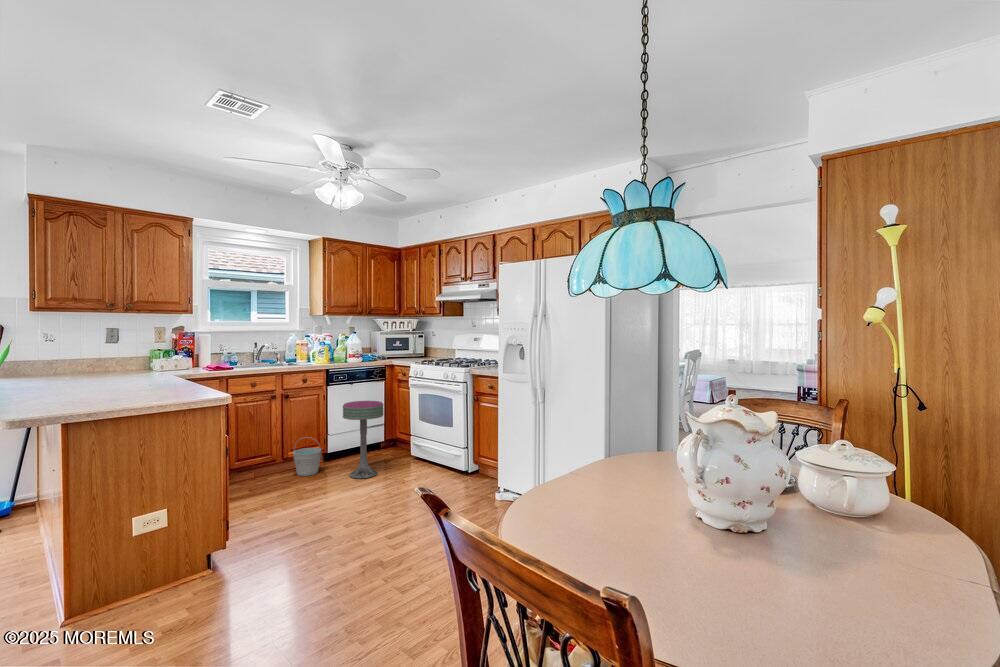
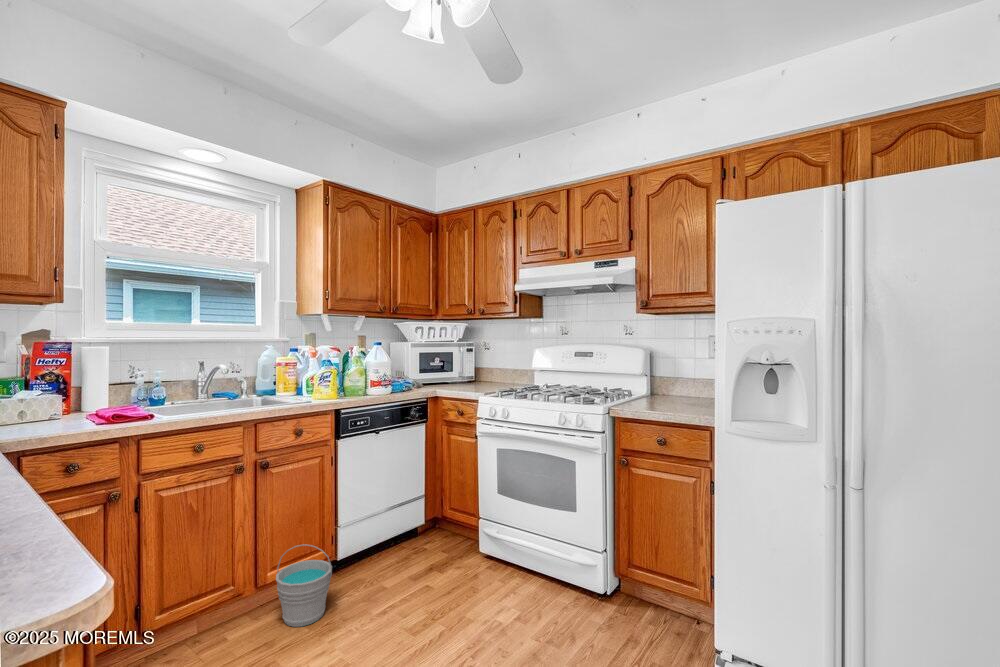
bar stool: present [343,401,383,478] -> none [377,467,453,629]

